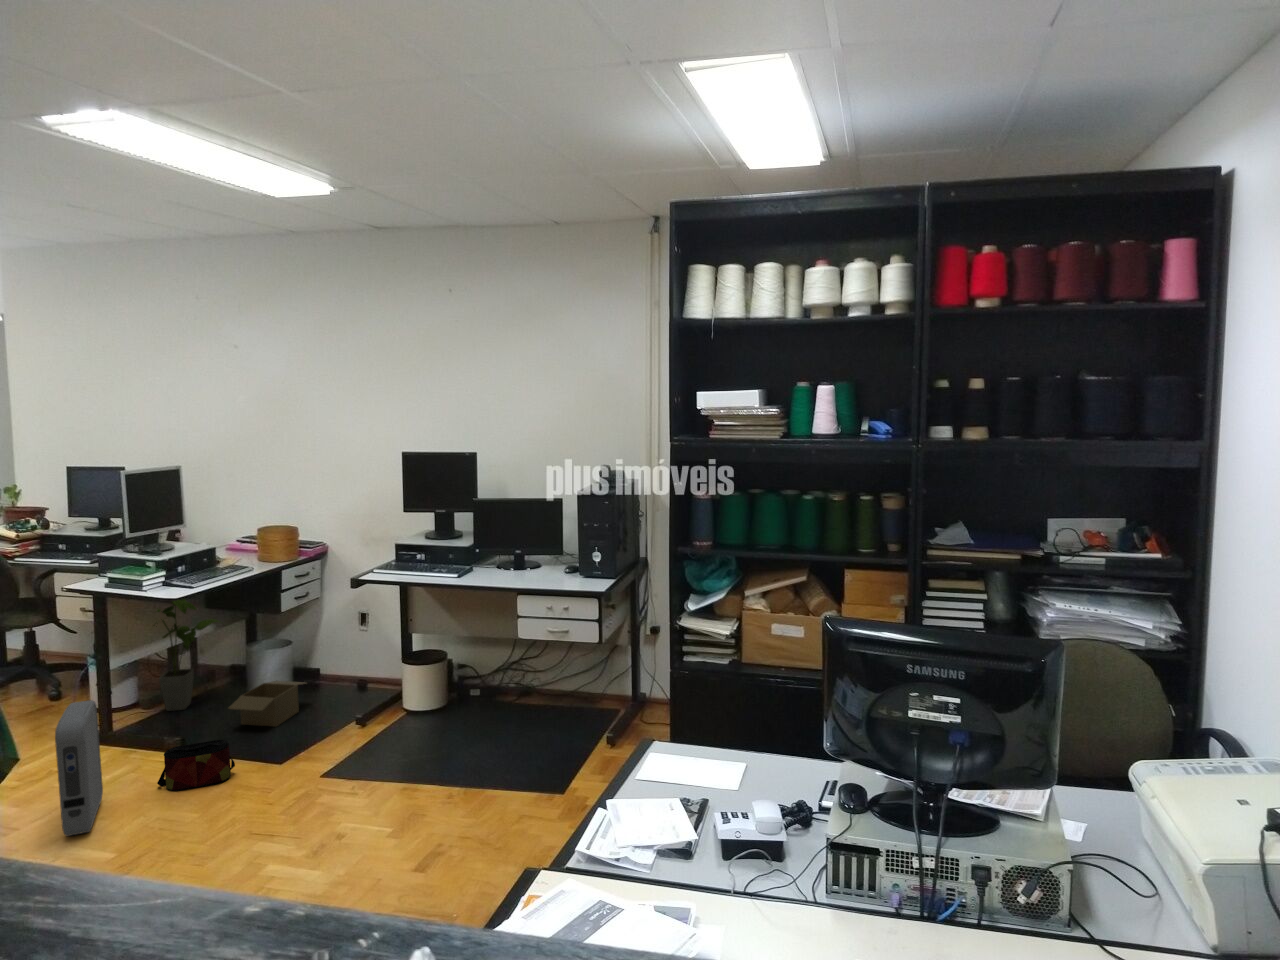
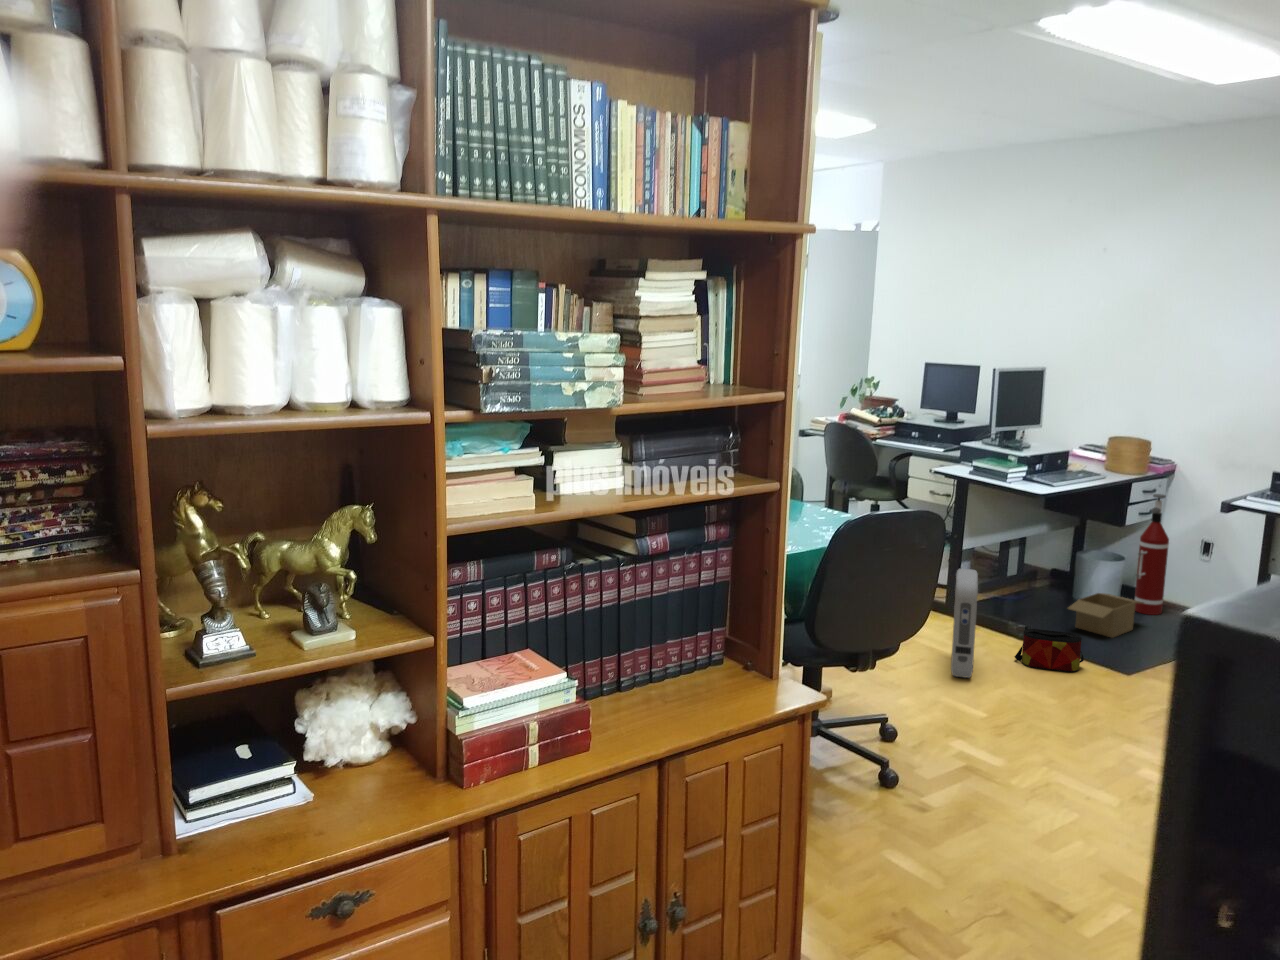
fire extinguisher: none [300,577,331,691] -> present [1135,494,1169,615]
house plant: present [157,599,219,711] -> none [993,485,1061,602]

